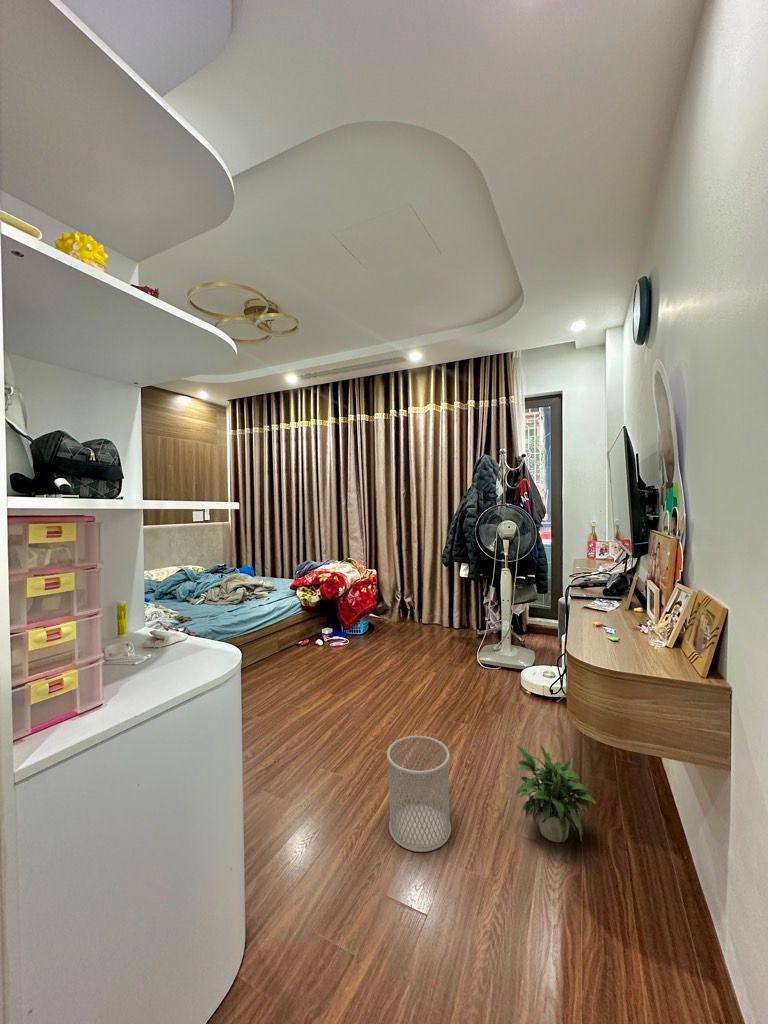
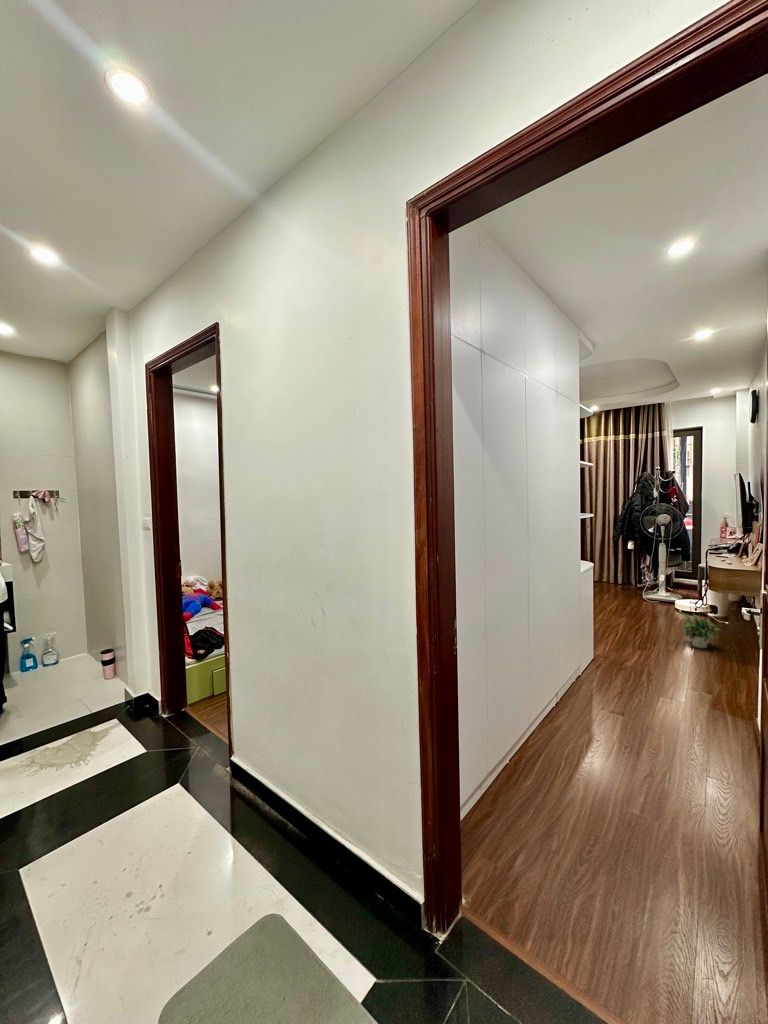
wastebasket: present [387,736,451,852] -> none [619,606,650,646]

